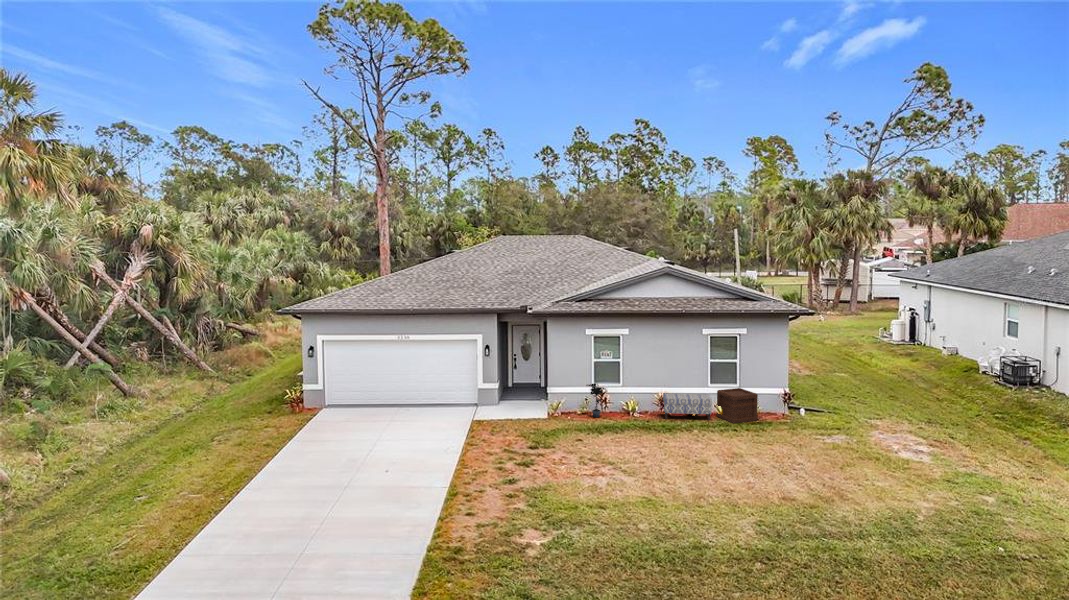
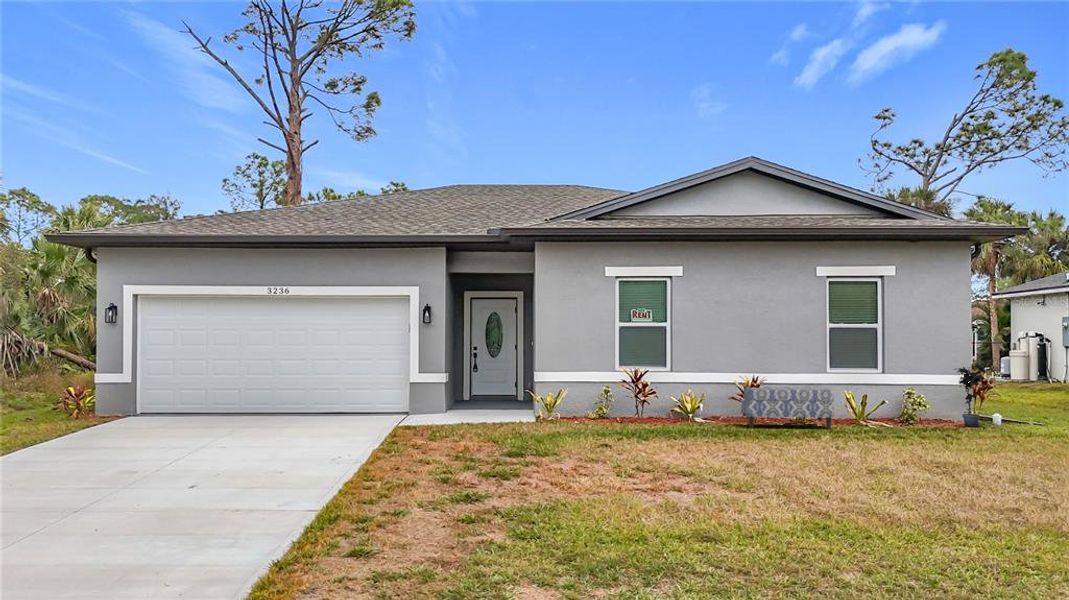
potted plant: present [586,383,606,418] -> present [954,362,986,427]
wooden crate: present [717,388,758,423] -> none [838,376,915,432]

